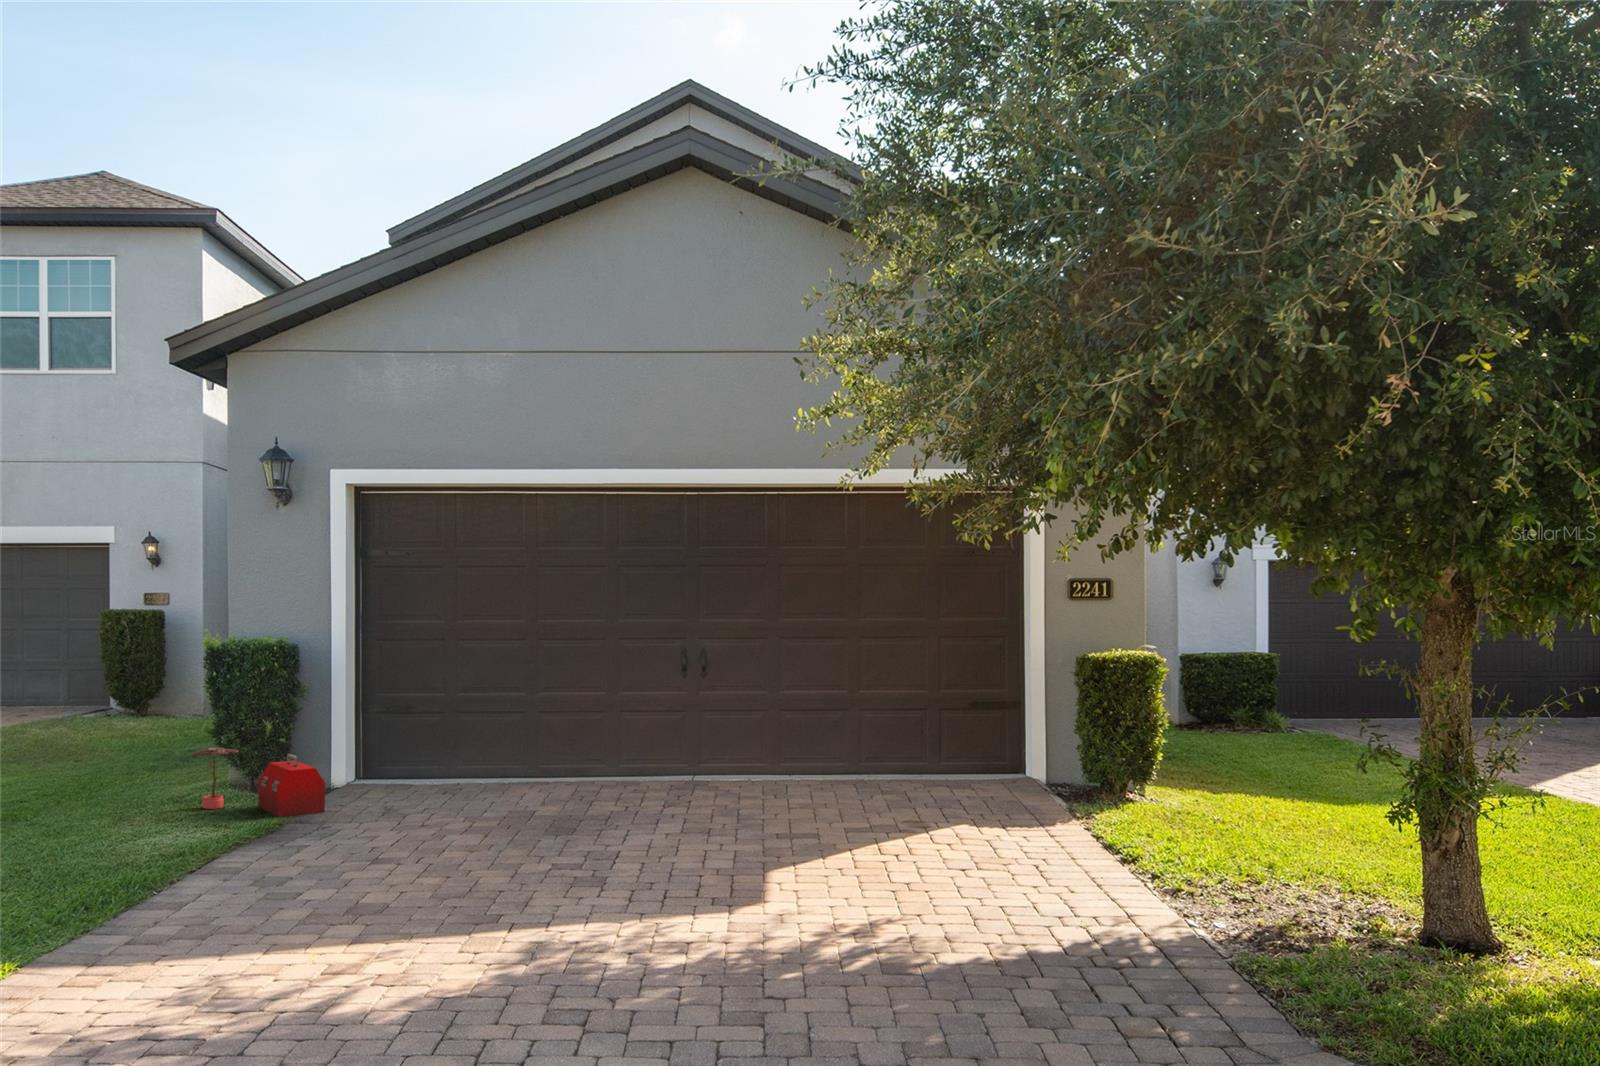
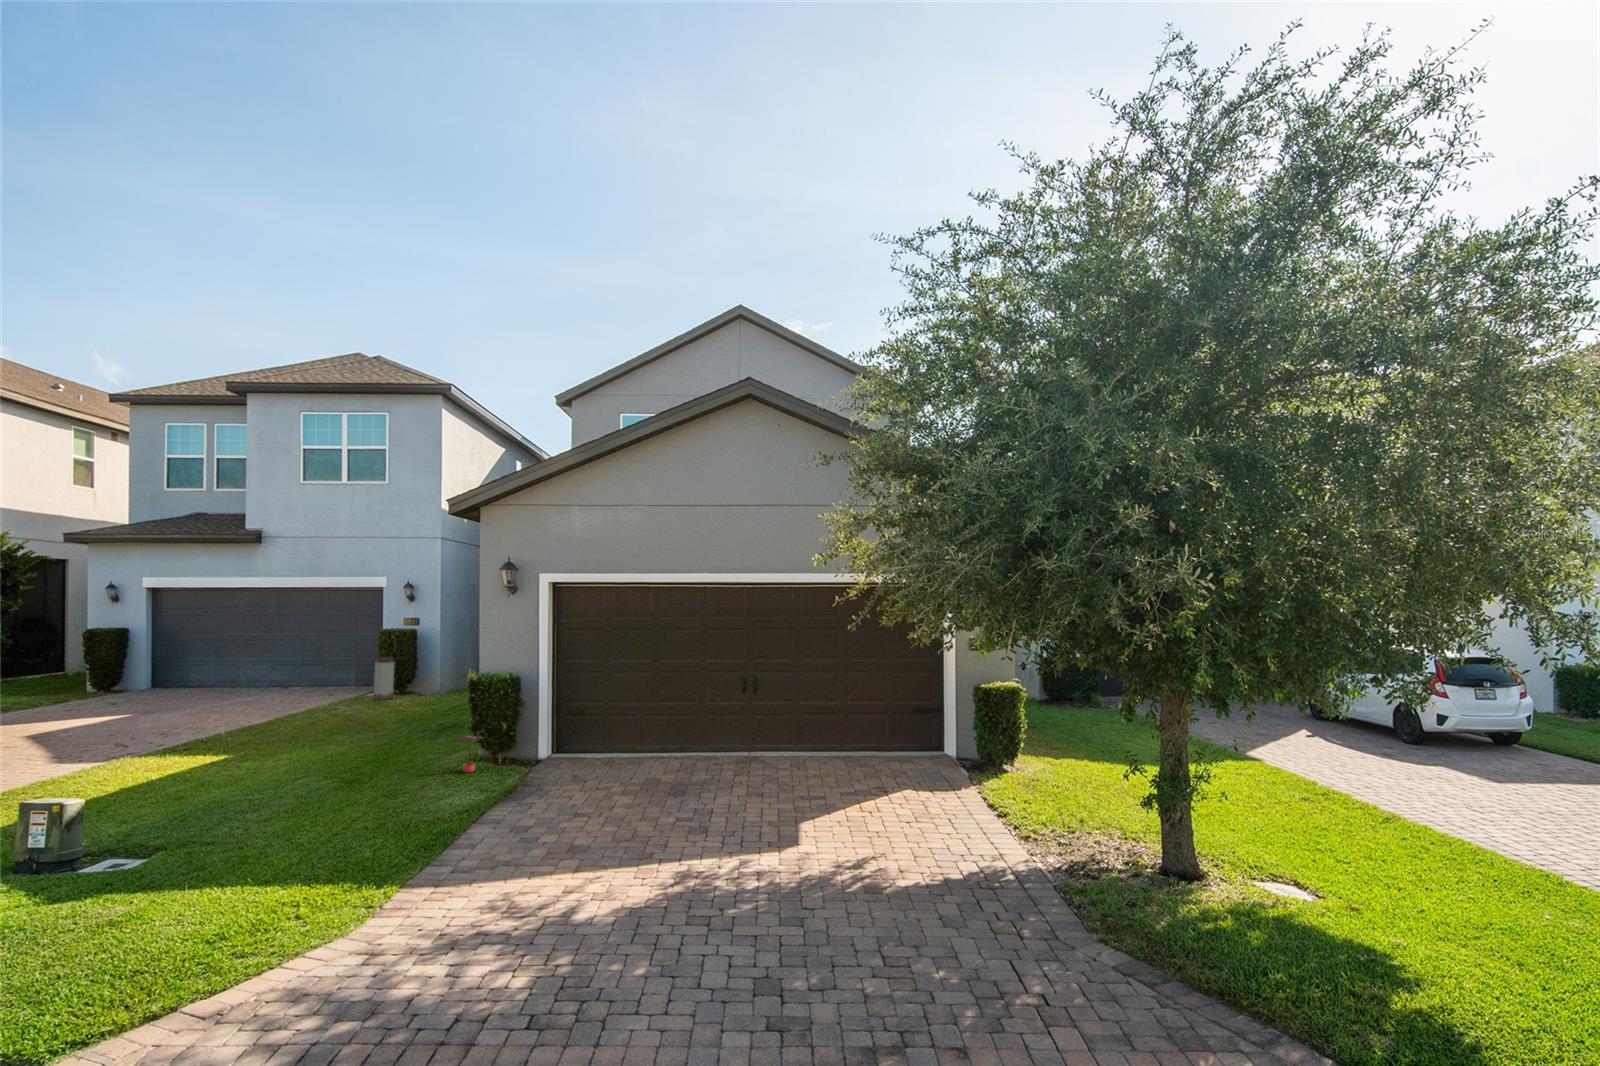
trash can: none [91,652,126,722] -> present [374,657,395,700]
toolbox: present [258,754,325,817] -> none [495,740,535,779]

